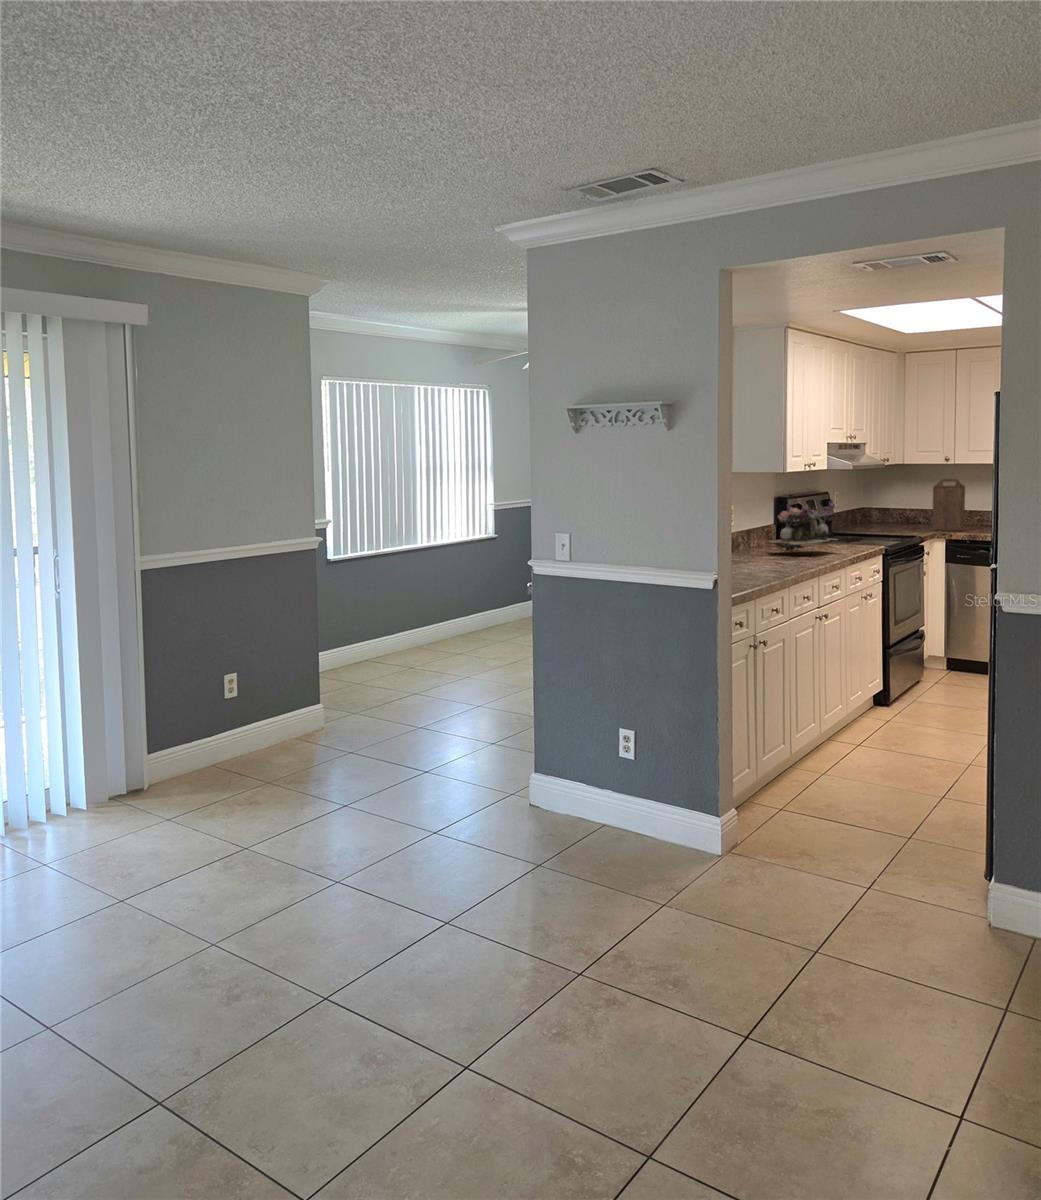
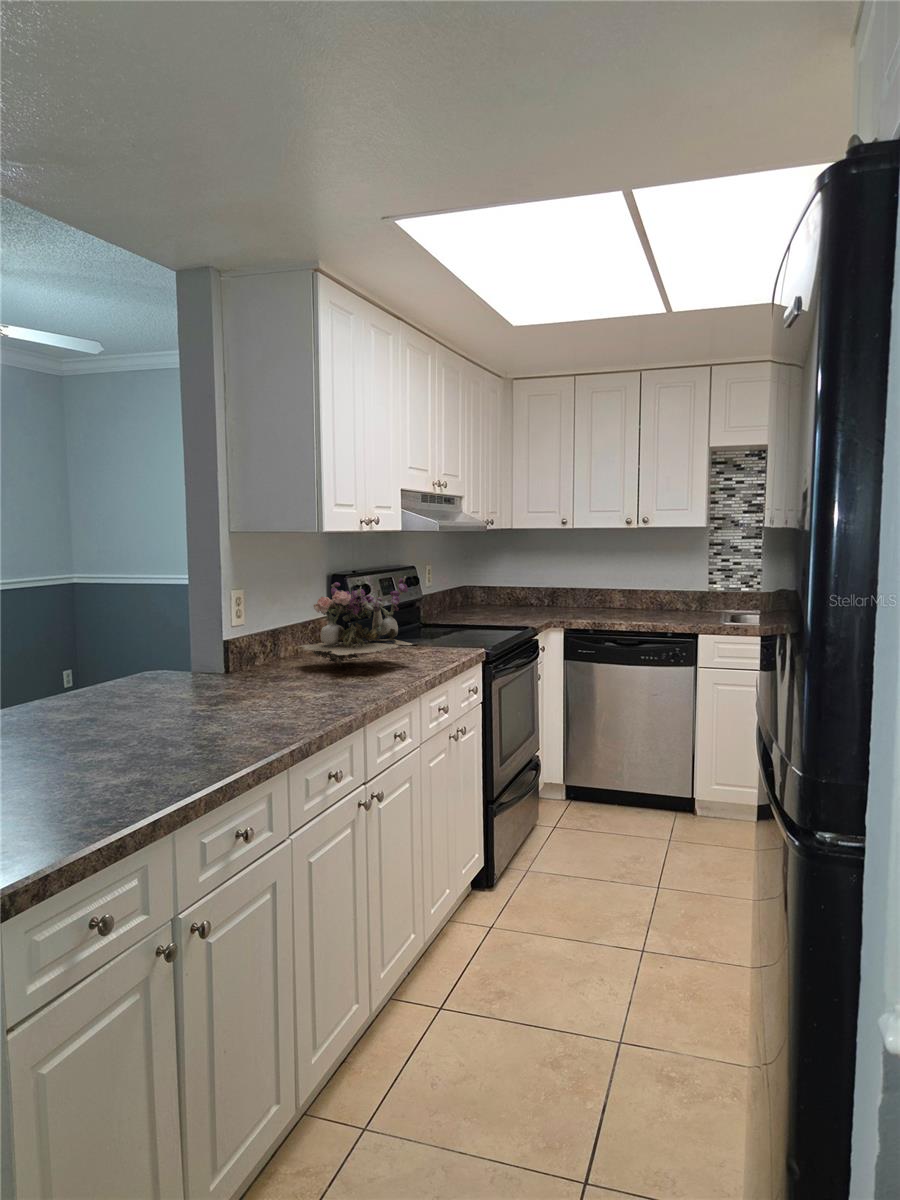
cutting board: present [932,479,965,531] -> none [547,550,586,618]

